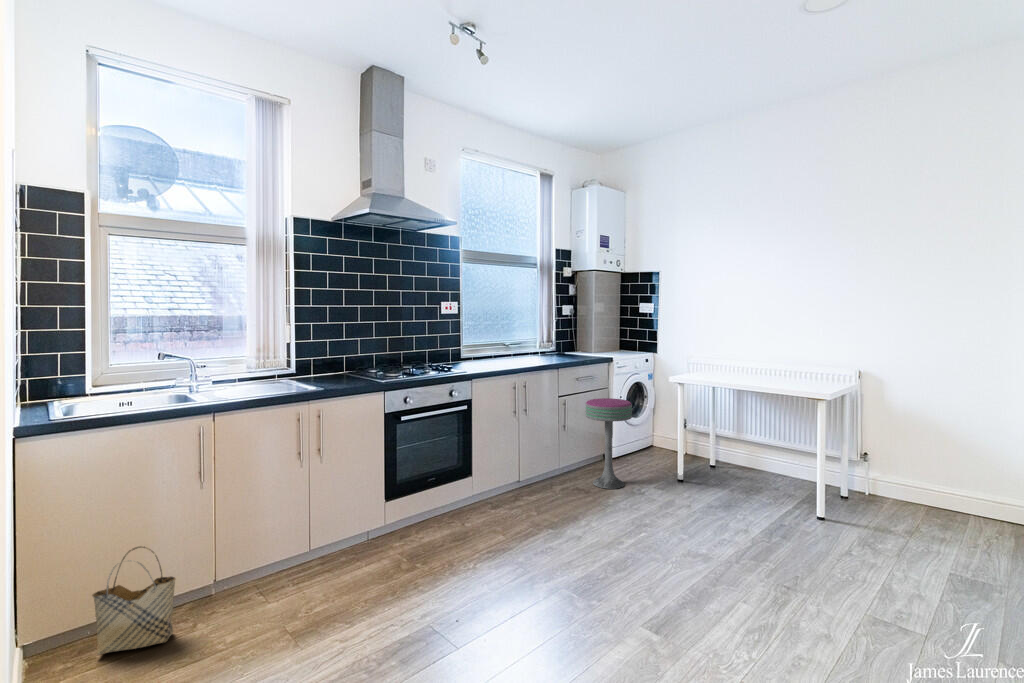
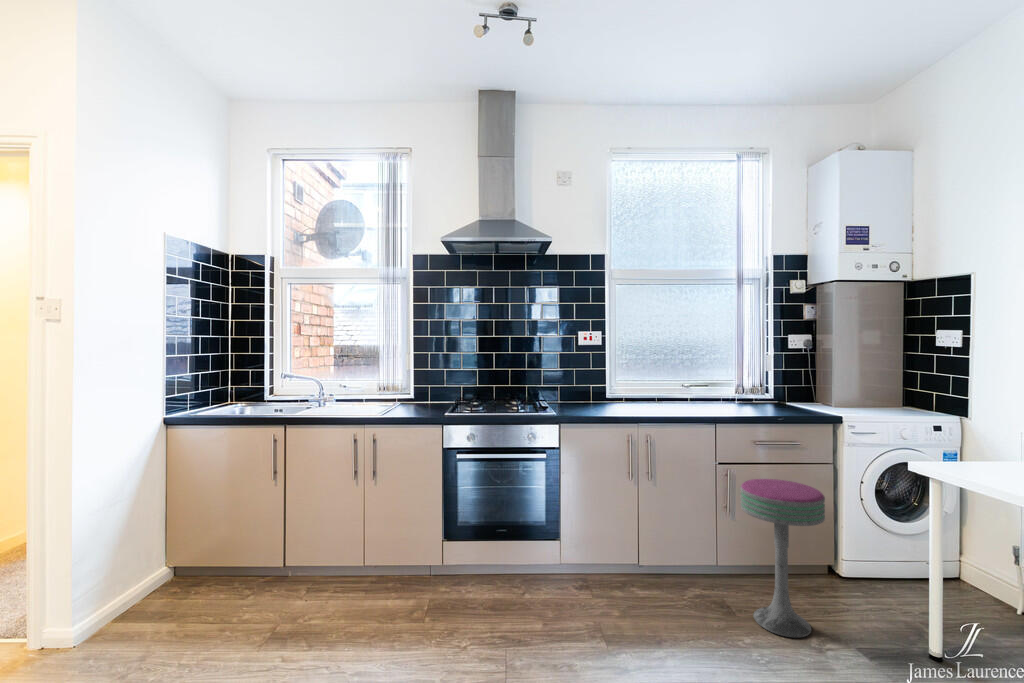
woven basket: present [92,546,176,655] -> none [161,524,213,609]

